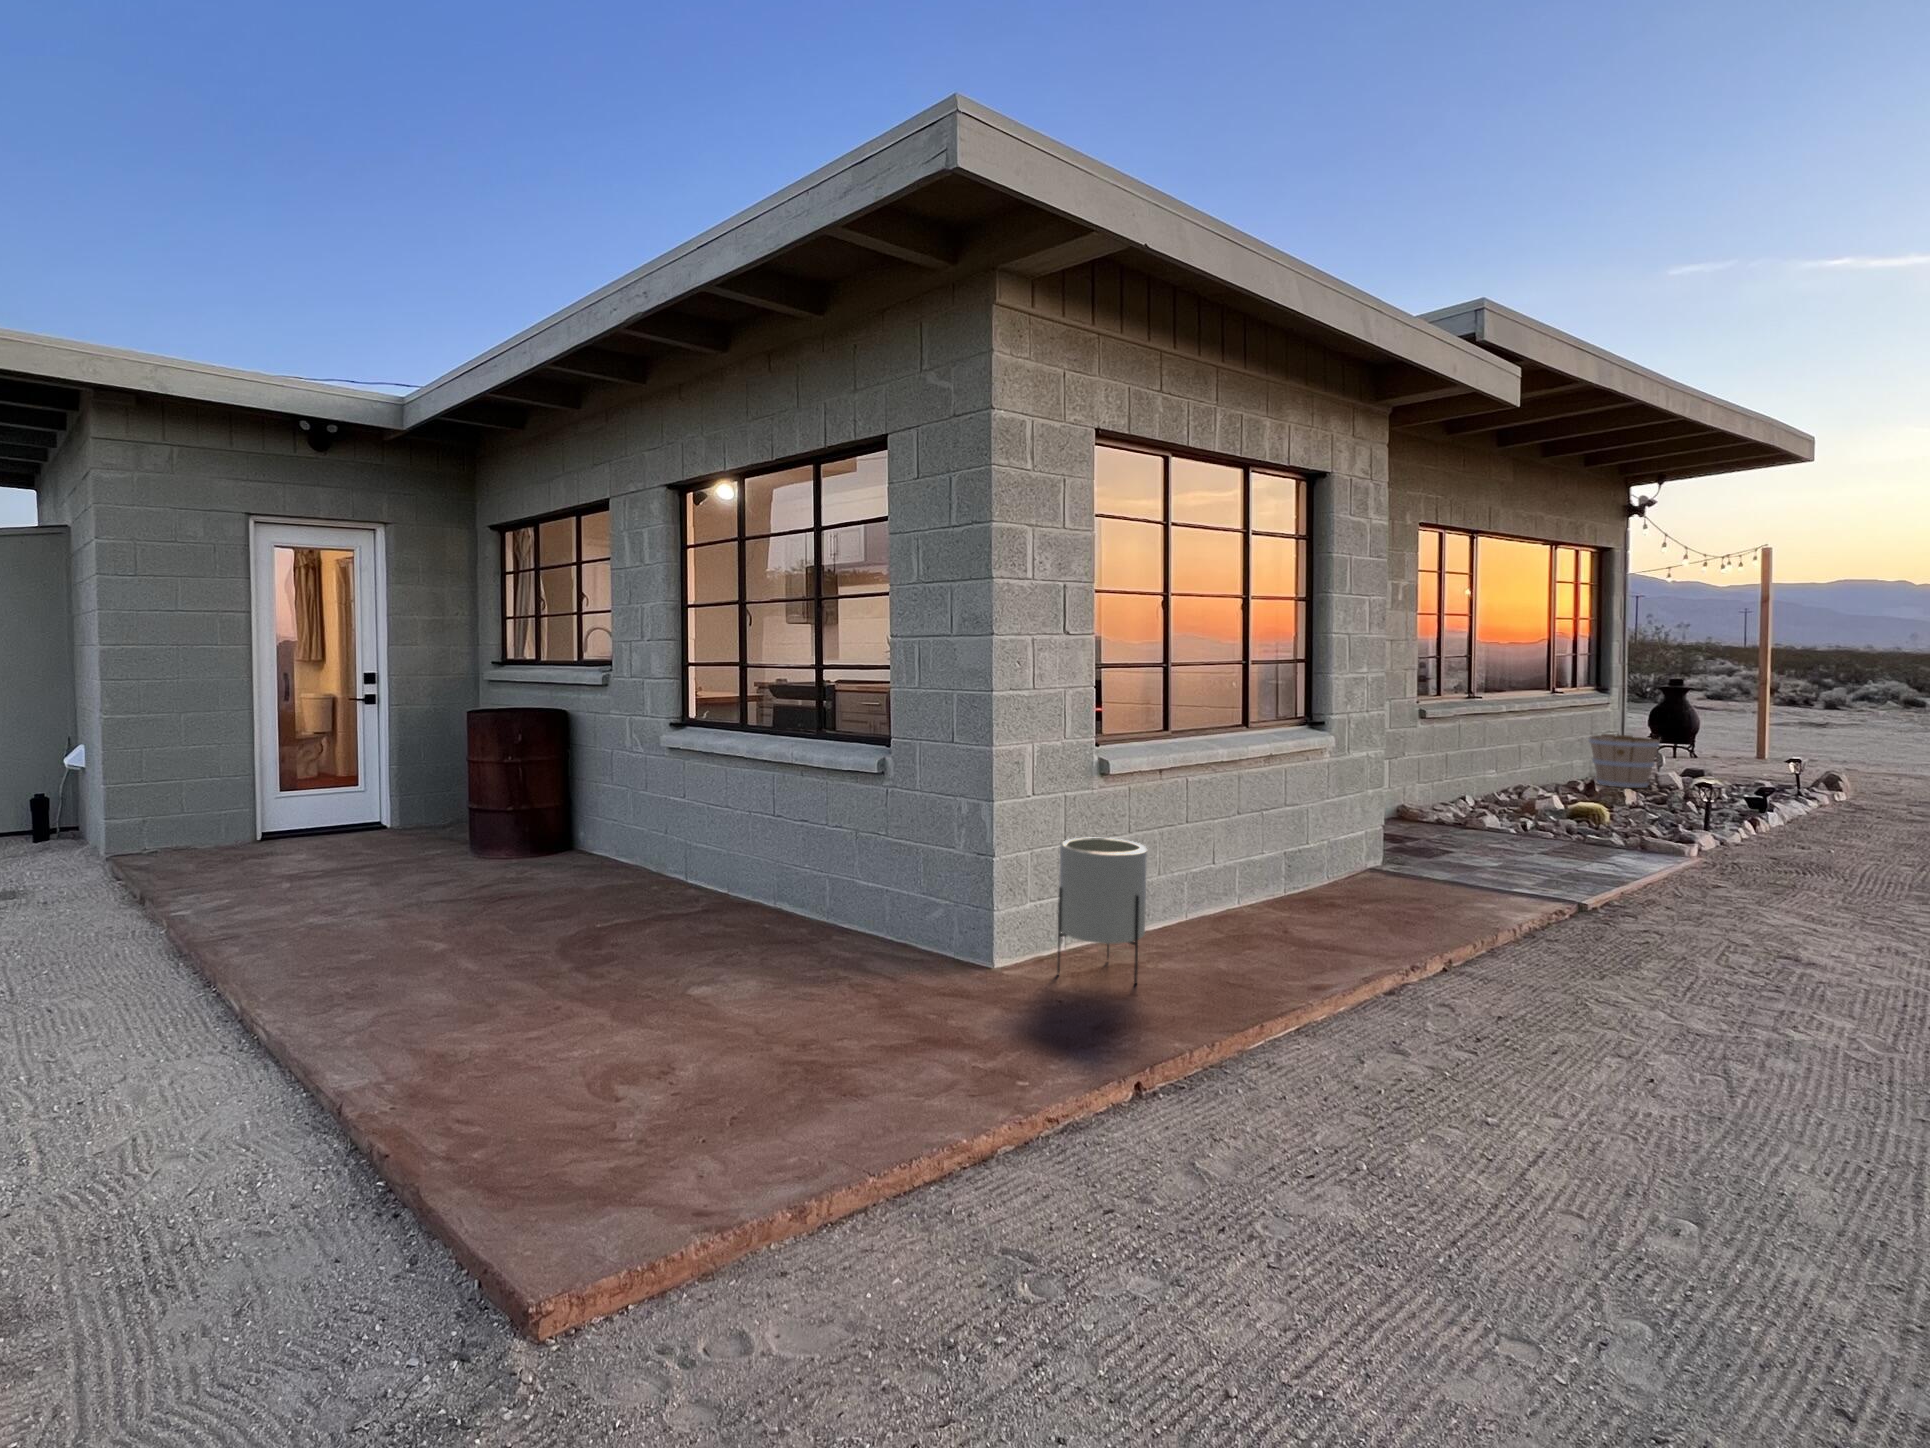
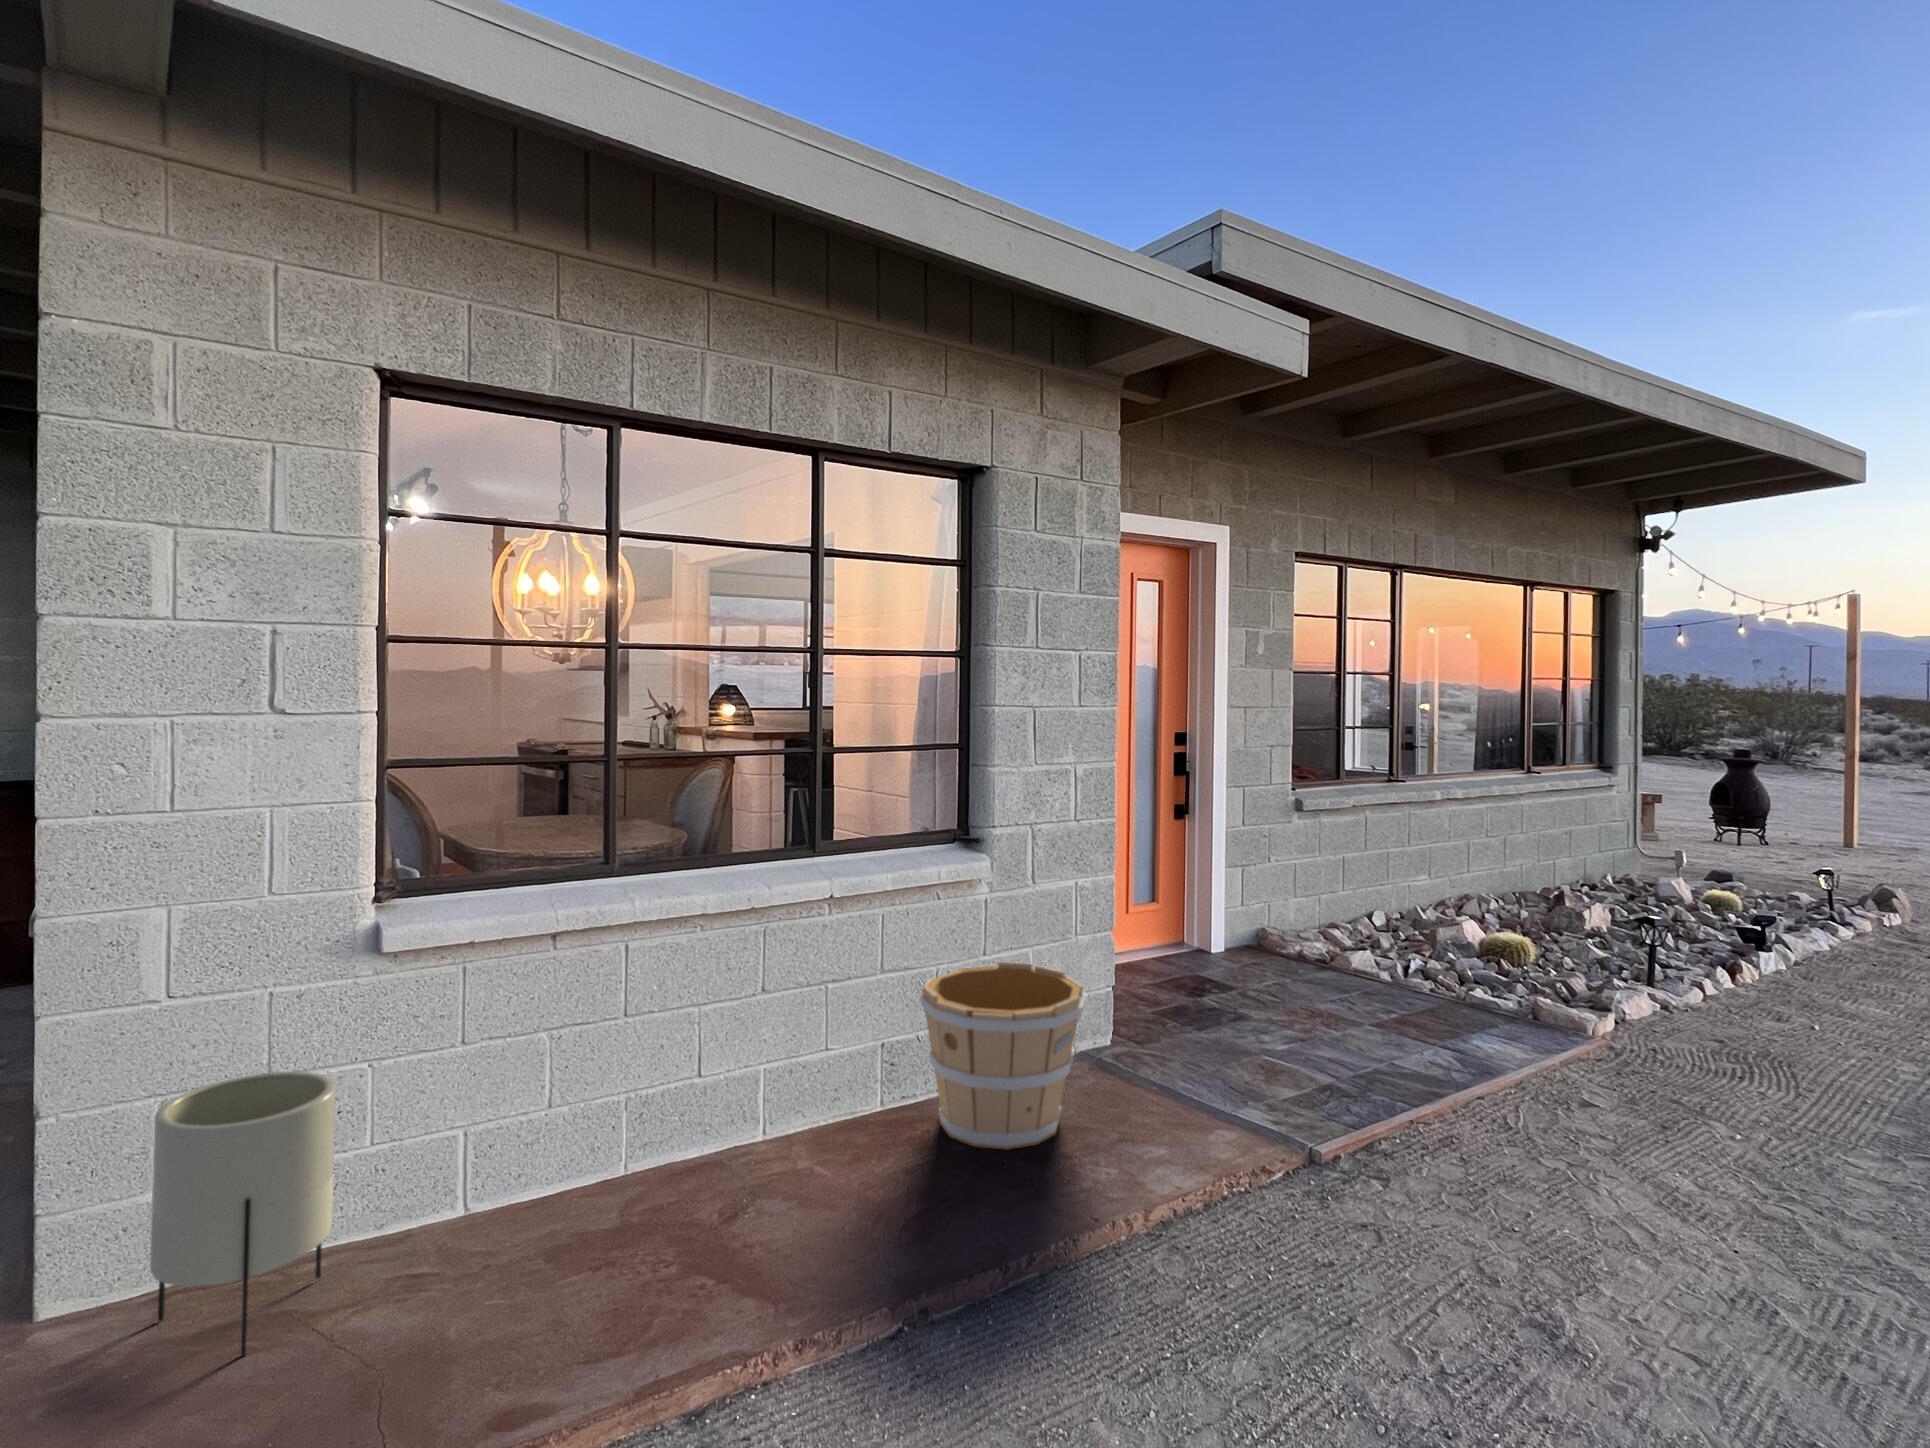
wooden bucket: present [1589,734,1660,789] -> present [920,962,1086,1149]

